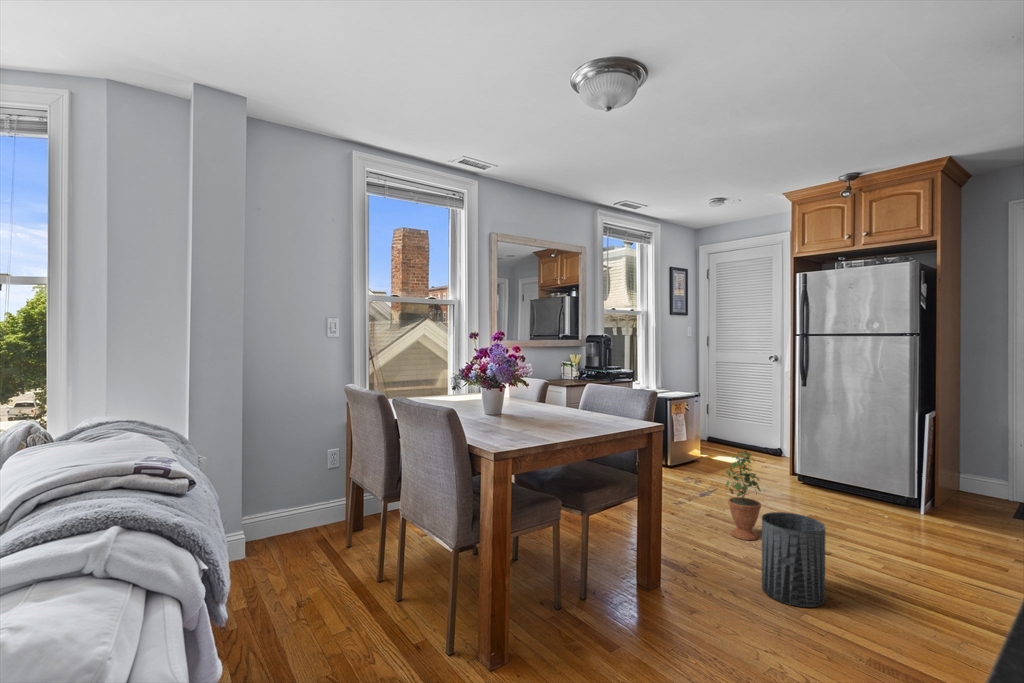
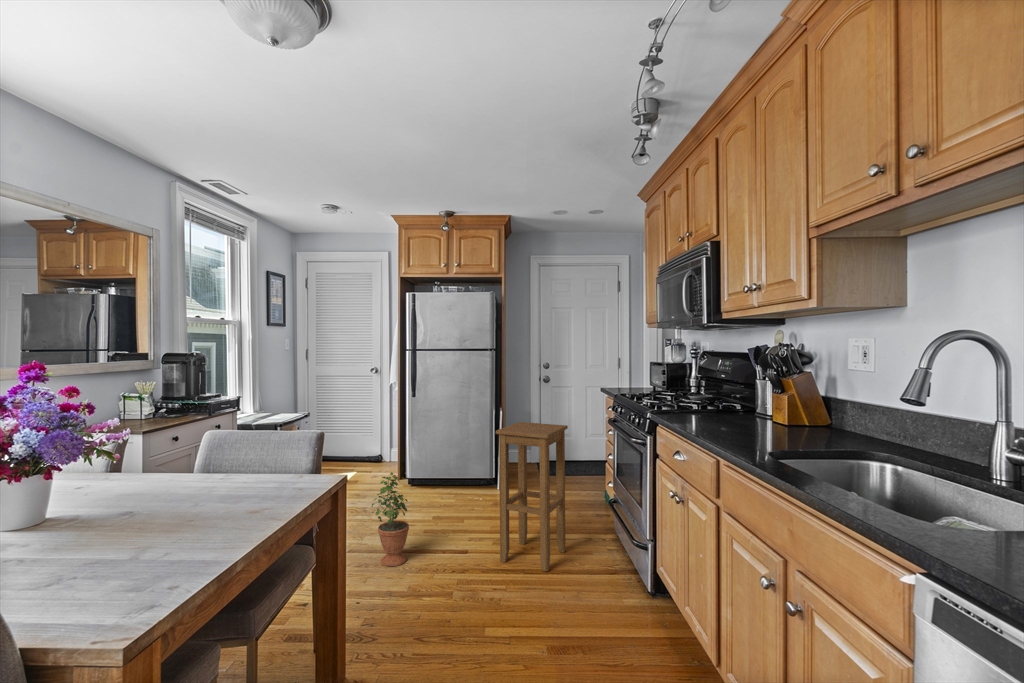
stool: none [862,419,985,603] -> present [496,422,568,571]
trash can: present [762,512,825,608] -> none [436,530,490,625]

